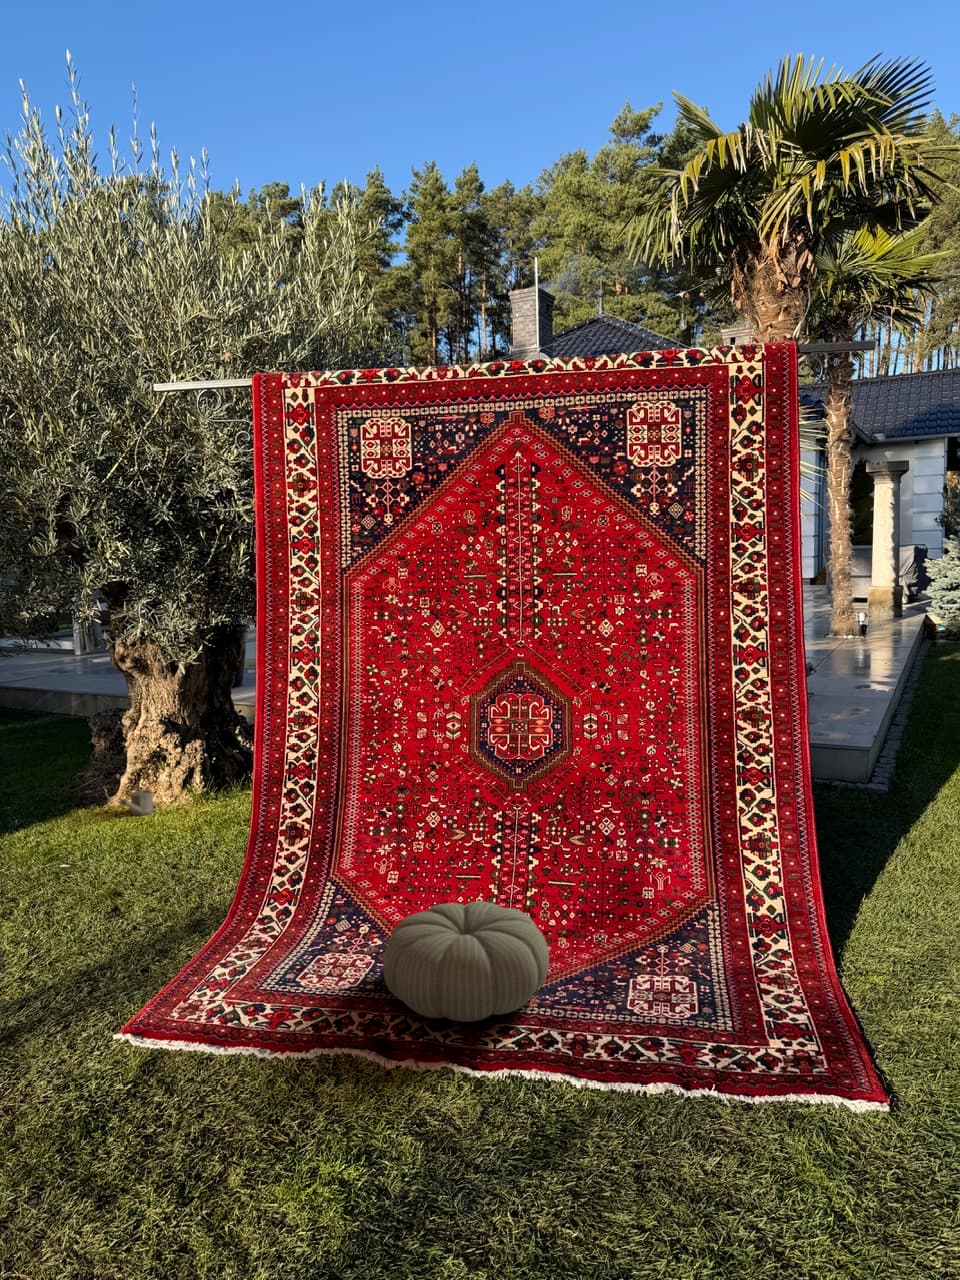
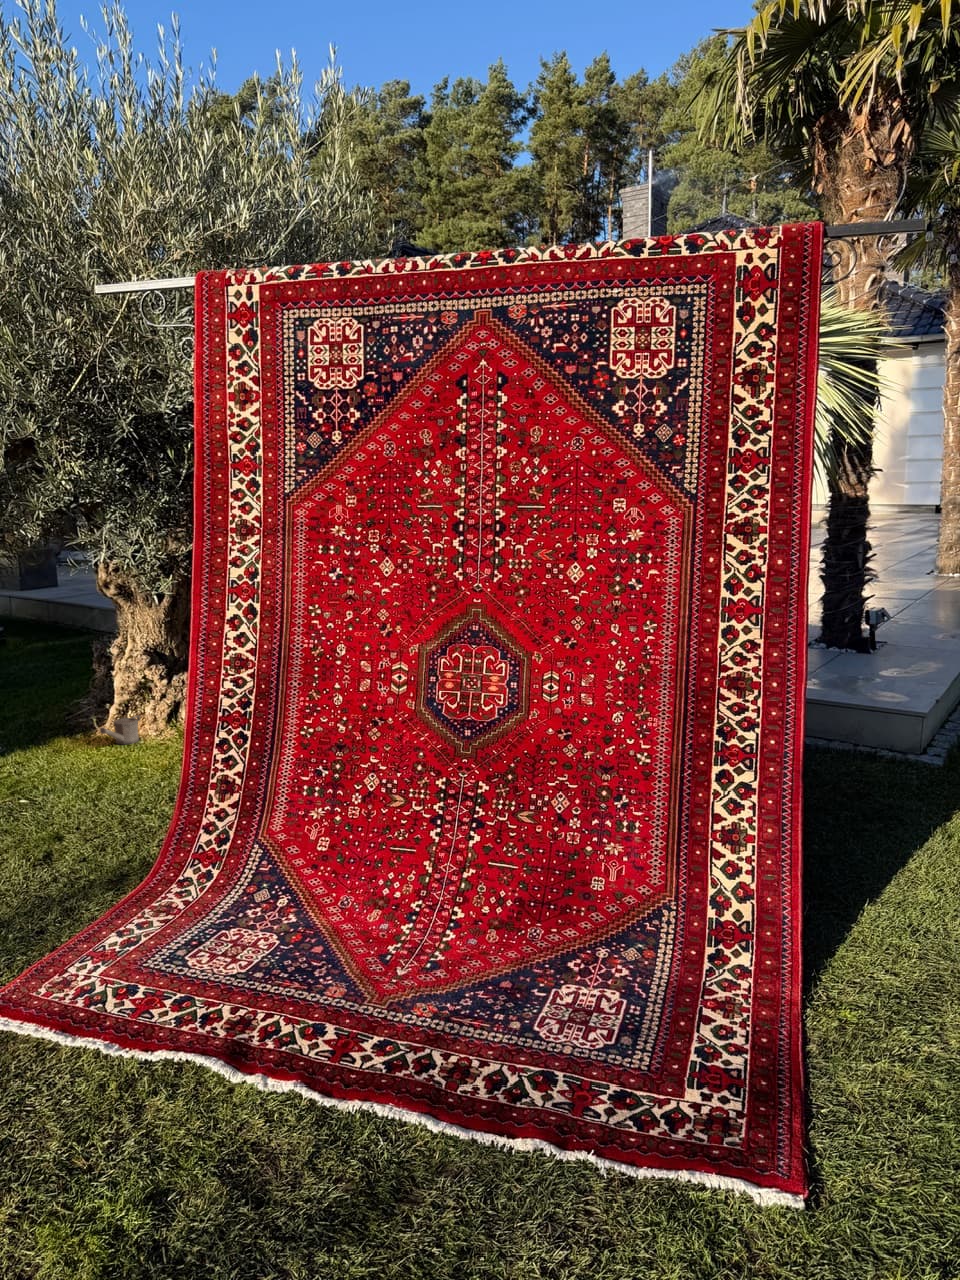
pouf: present [383,901,549,1022] -> none [264,885,455,1028]

